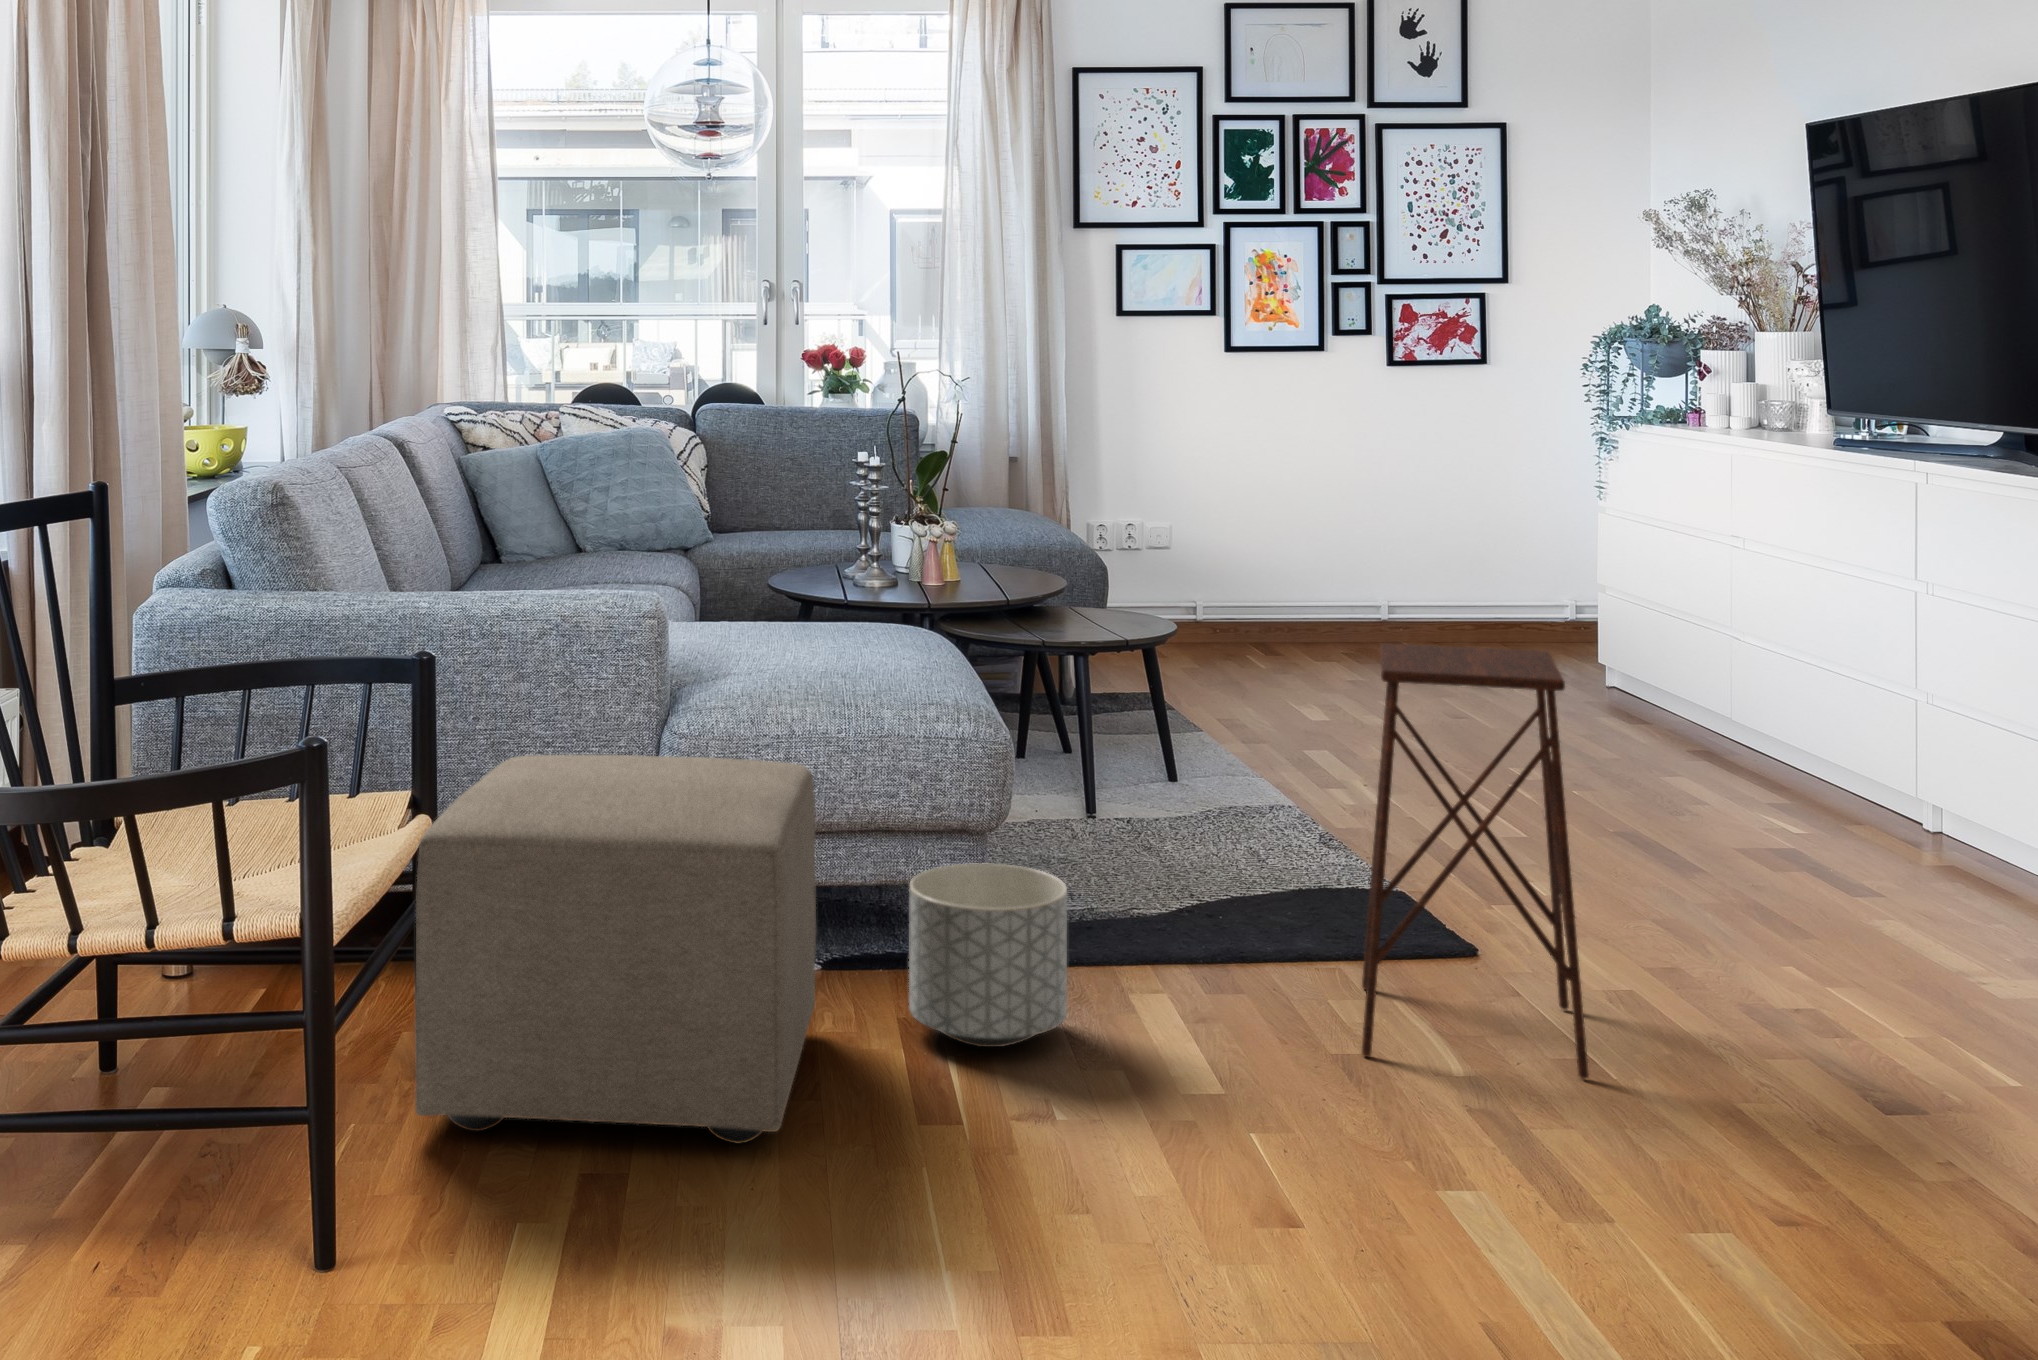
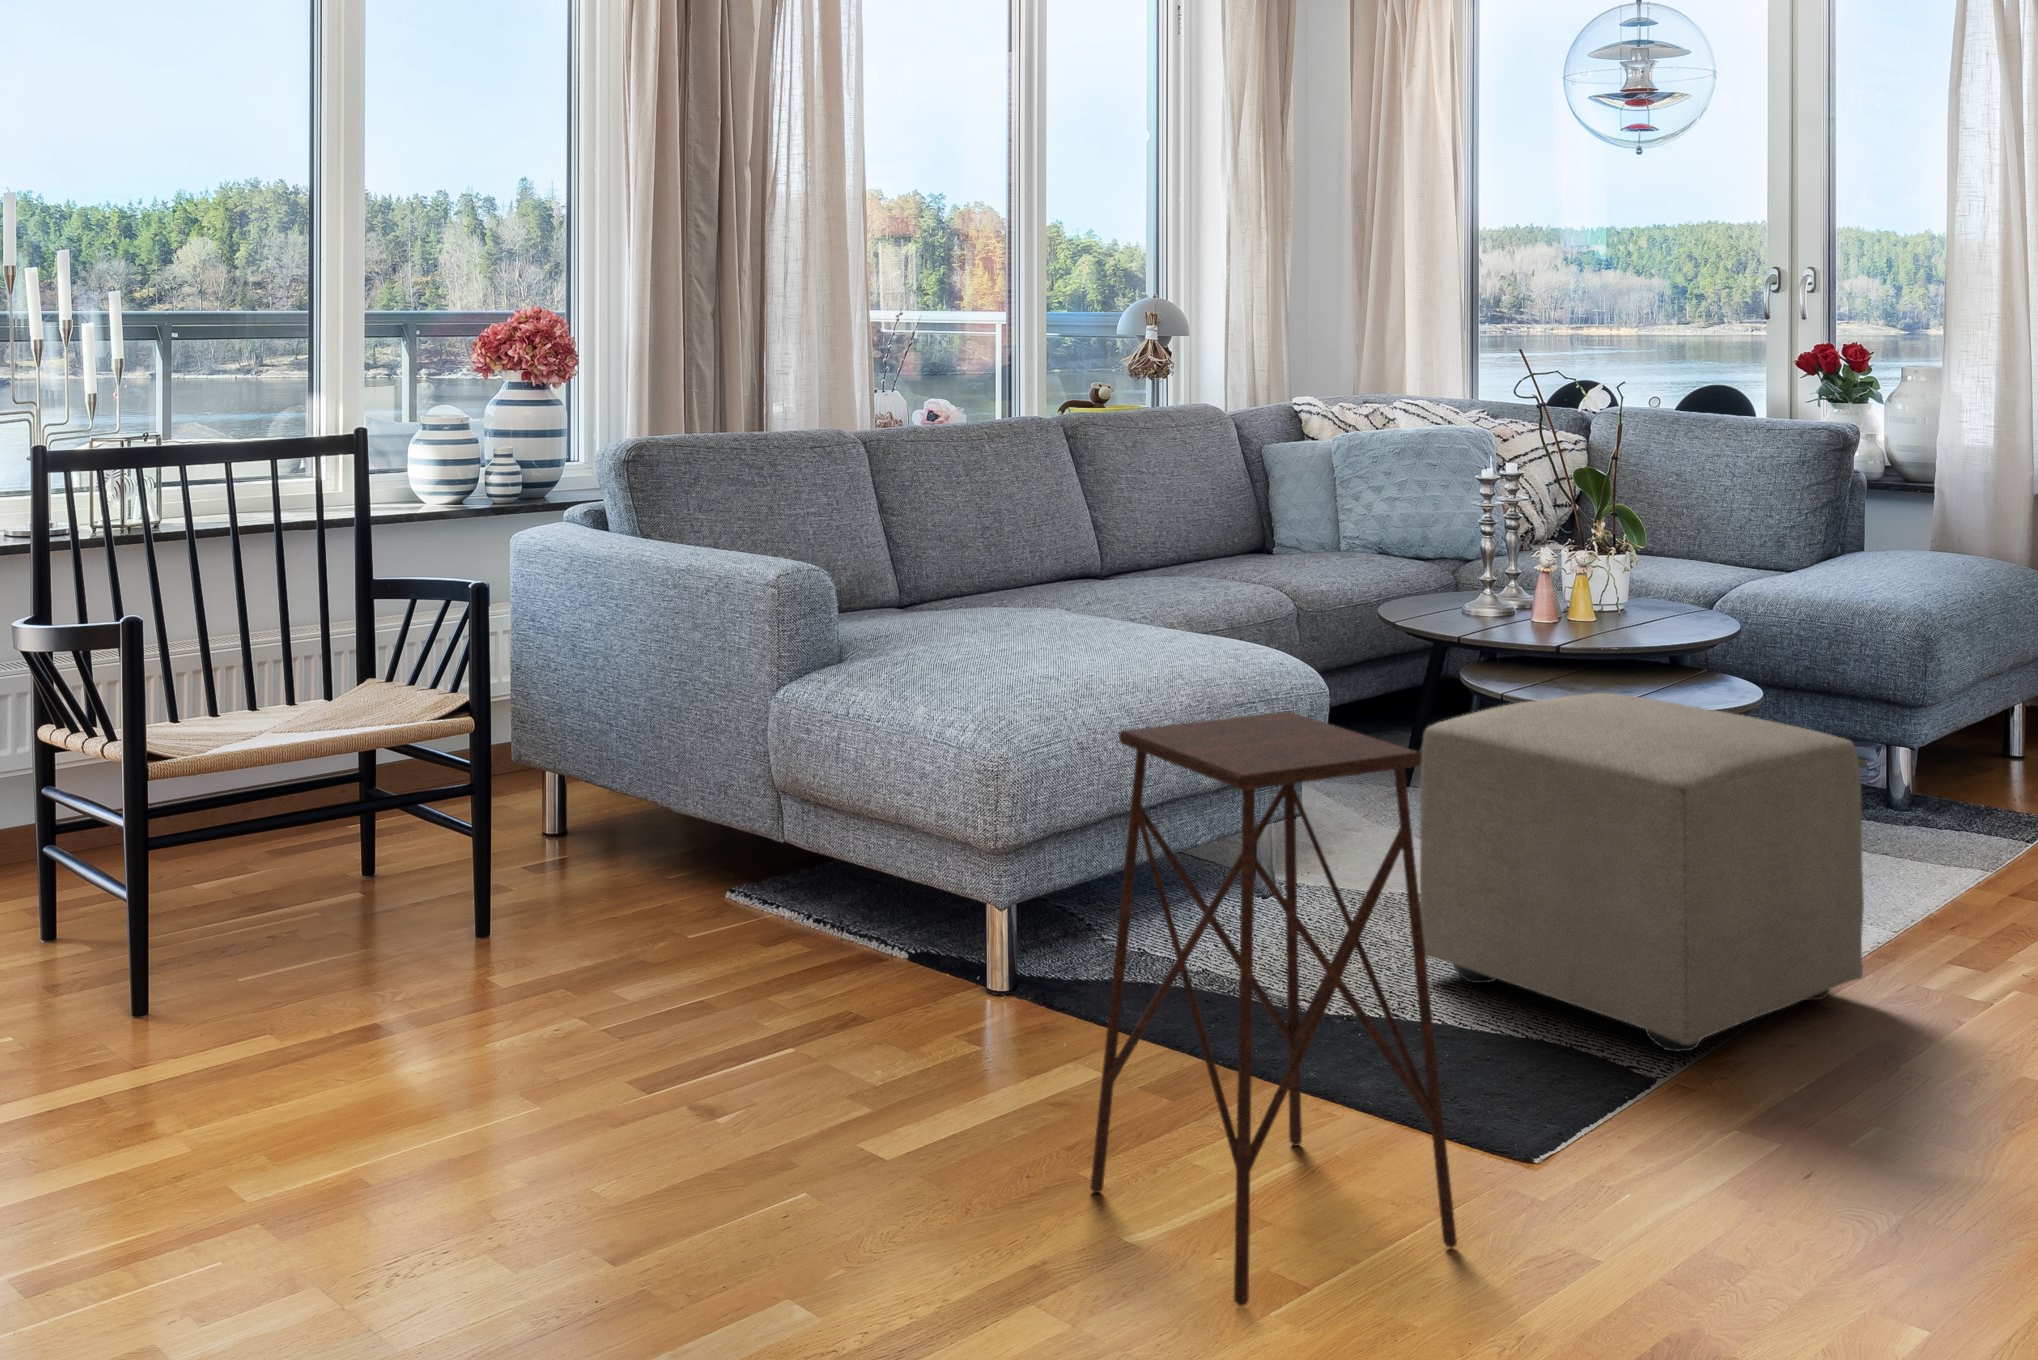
ottoman: present [415,755,816,1144] -> present [1420,693,1864,1051]
planter: present [909,863,1067,1047] -> none [769,867,932,1059]

